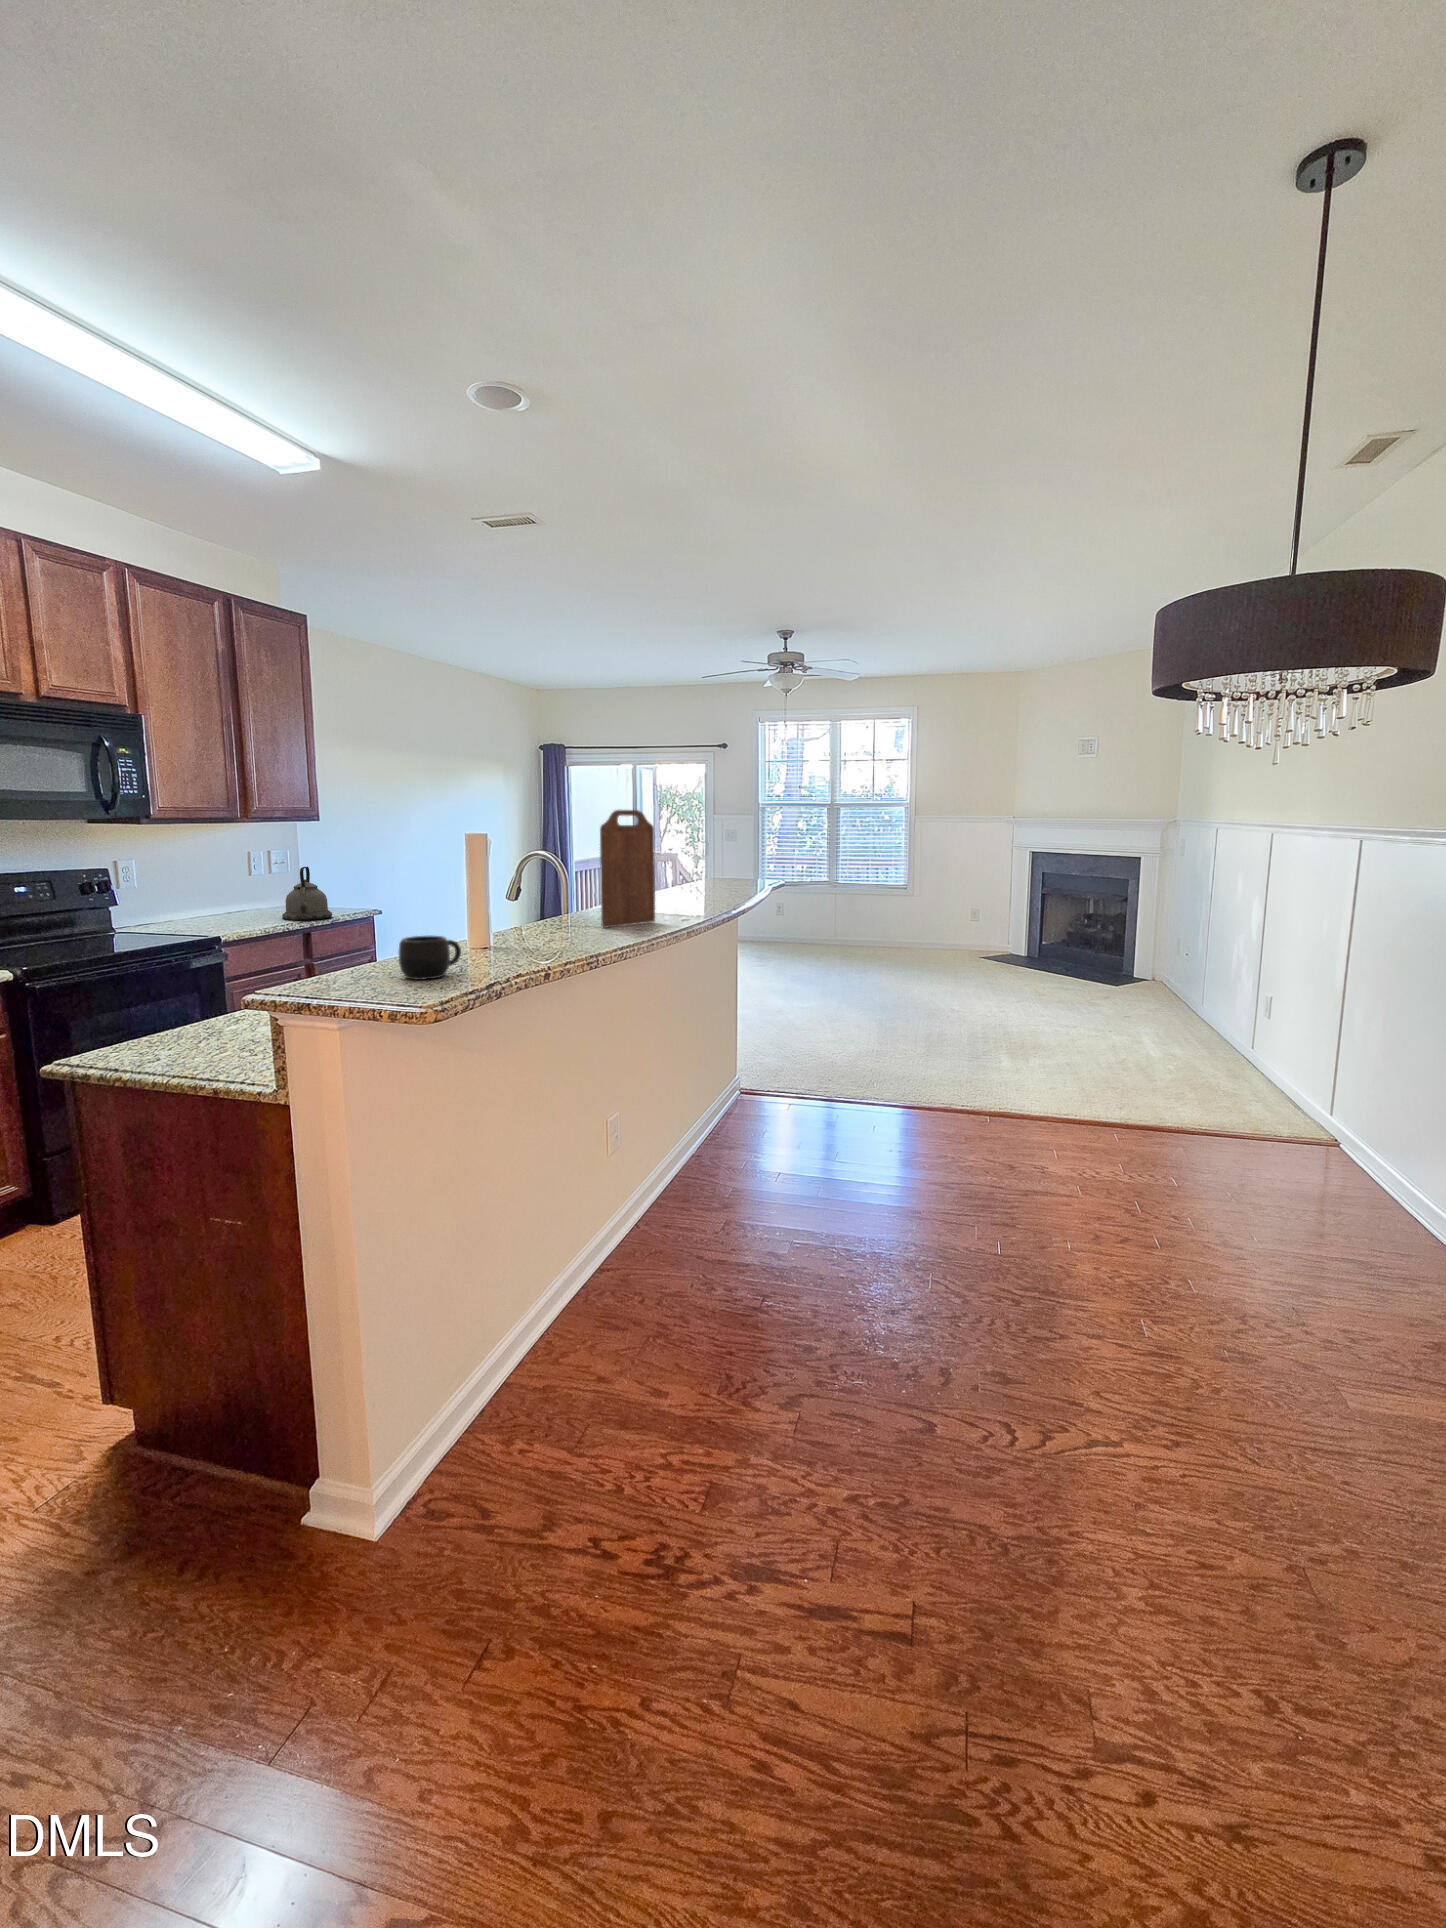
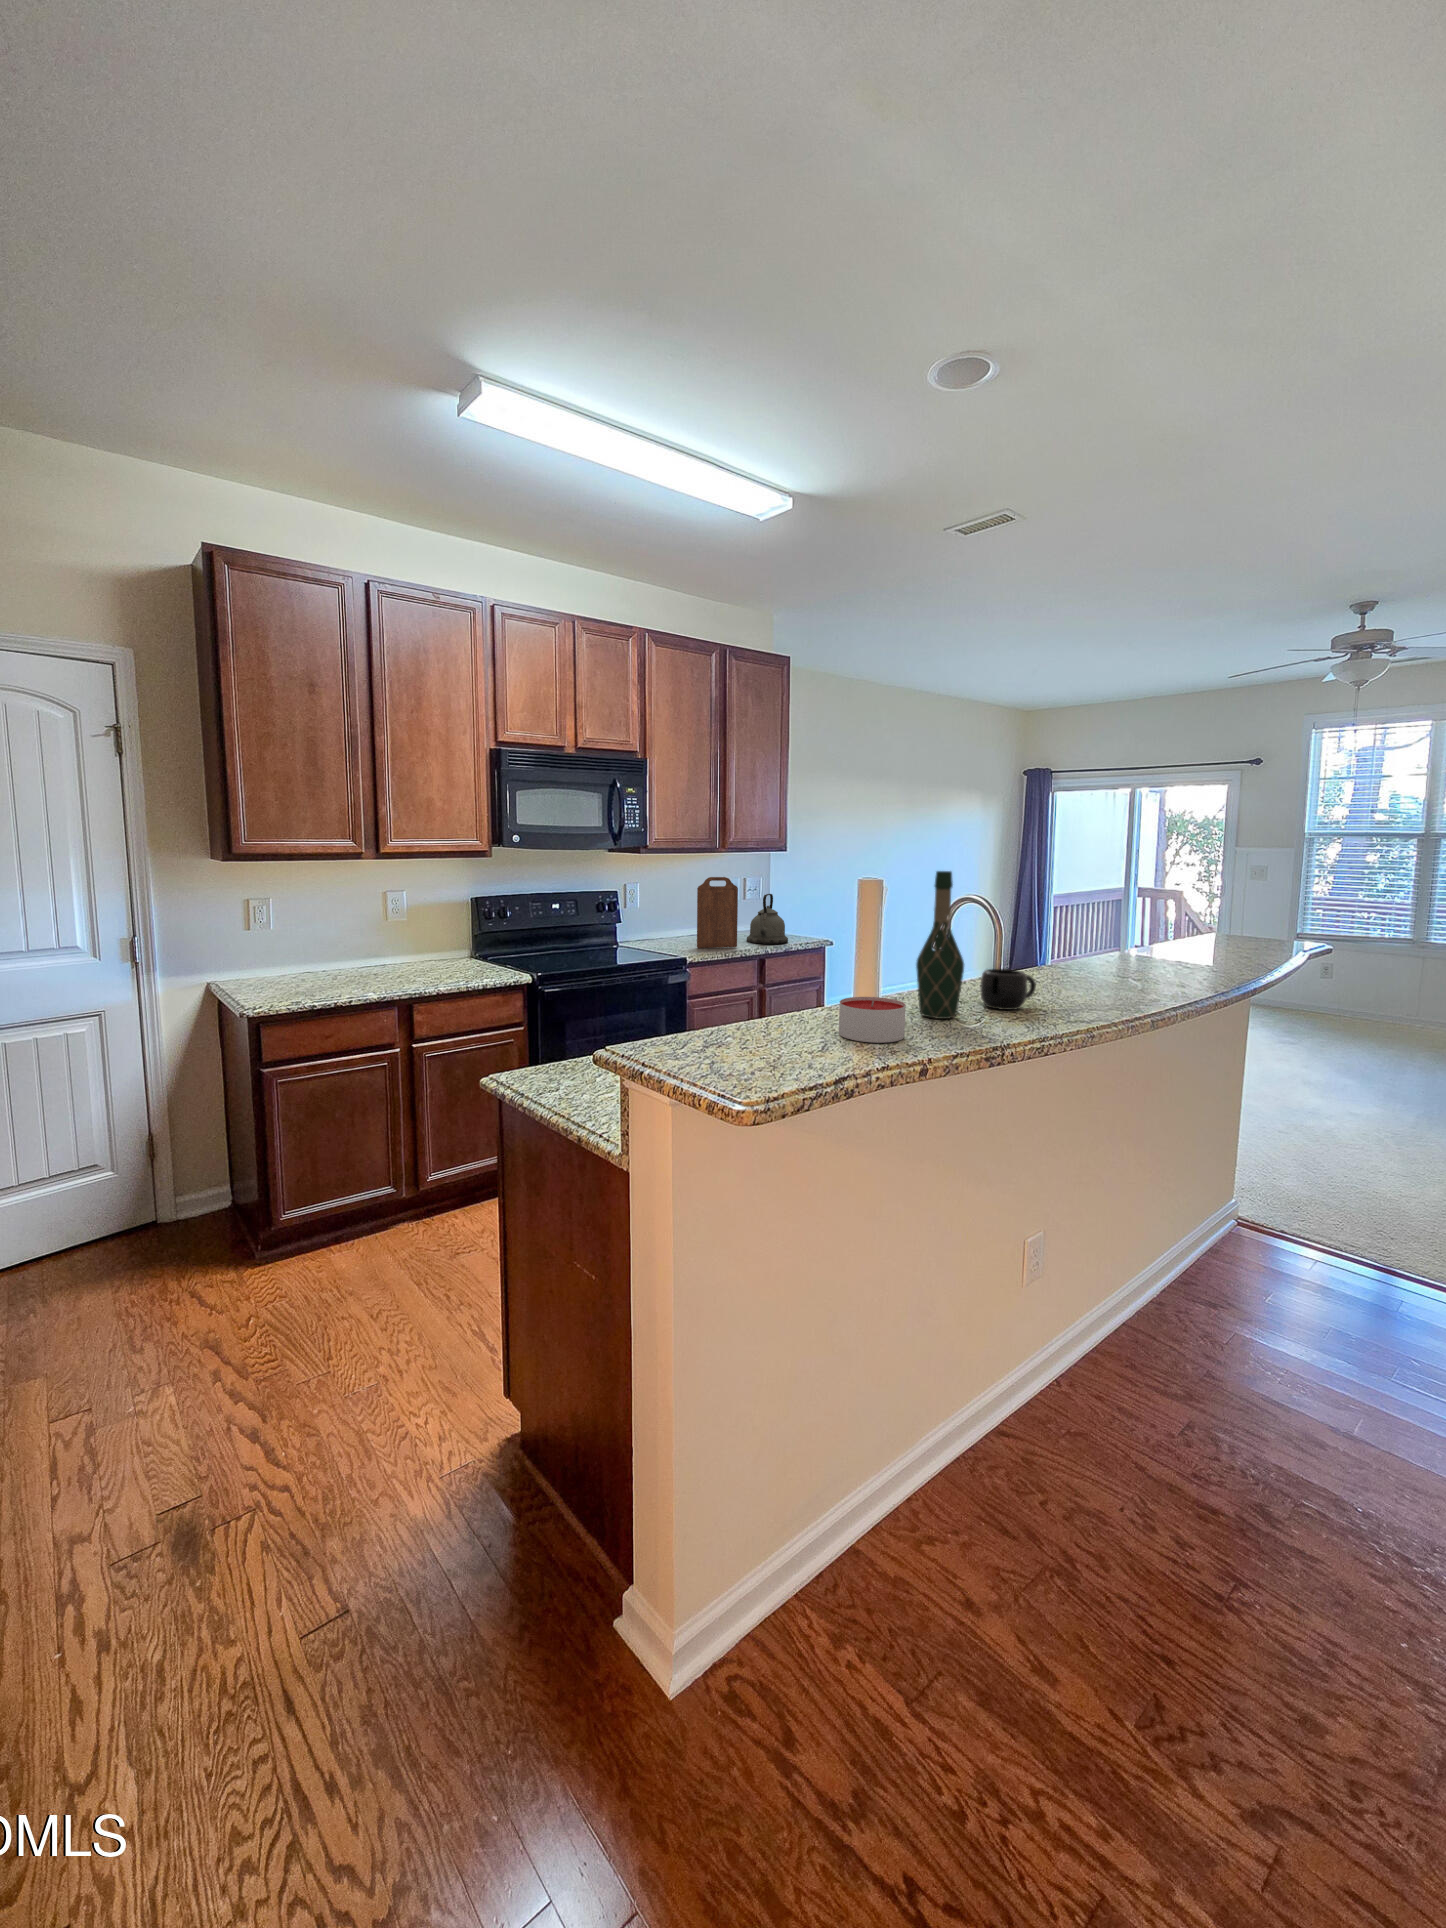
cutting board: present [600,810,655,928] -> present [697,877,738,948]
wine bottle: none [516,827,555,947] -> present [916,871,964,1019]
candle: none [464,931,520,965] -> present [839,997,906,1043]
mug: present [398,936,461,980] -> present [981,969,1036,1010]

